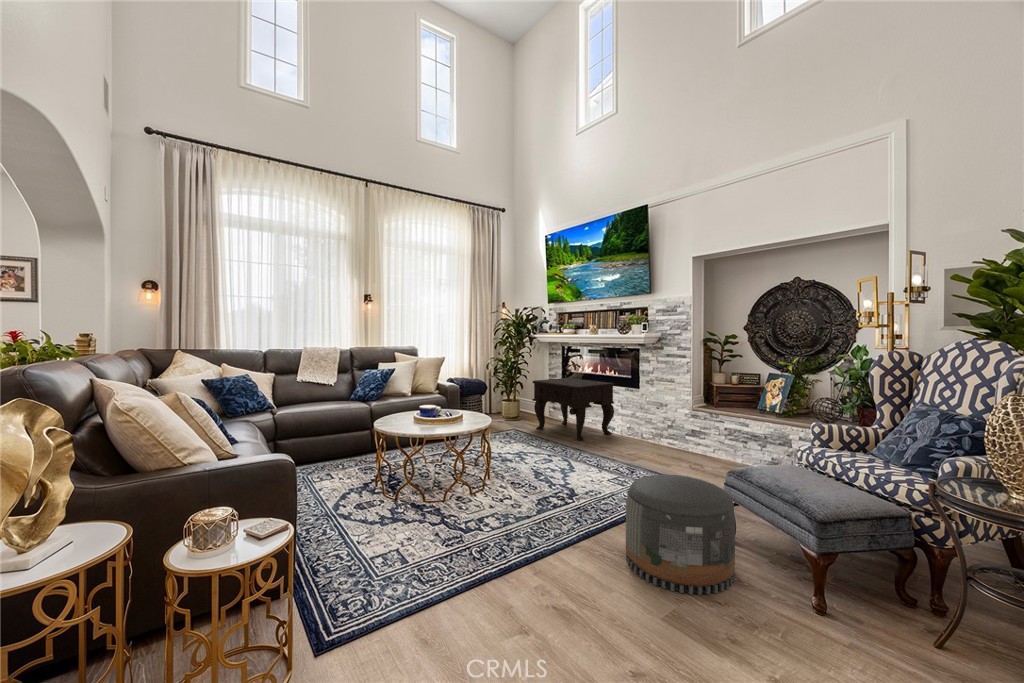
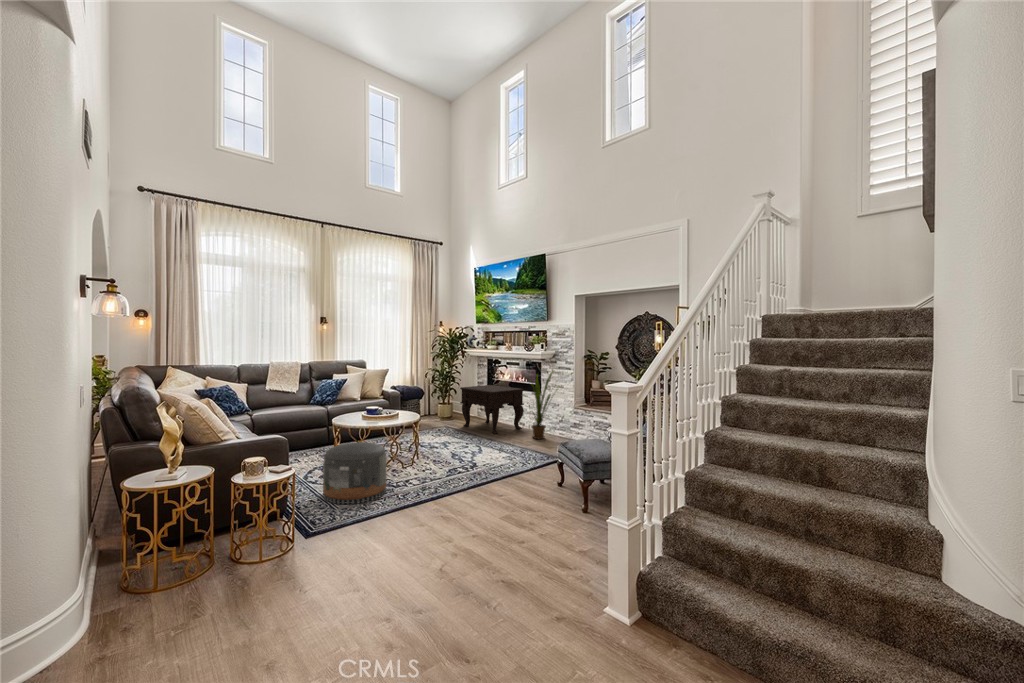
house plant: none [623,359,671,450] -> present [530,372,553,439]
pouf: present [626,474,735,595] -> present [323,442,386,504]

